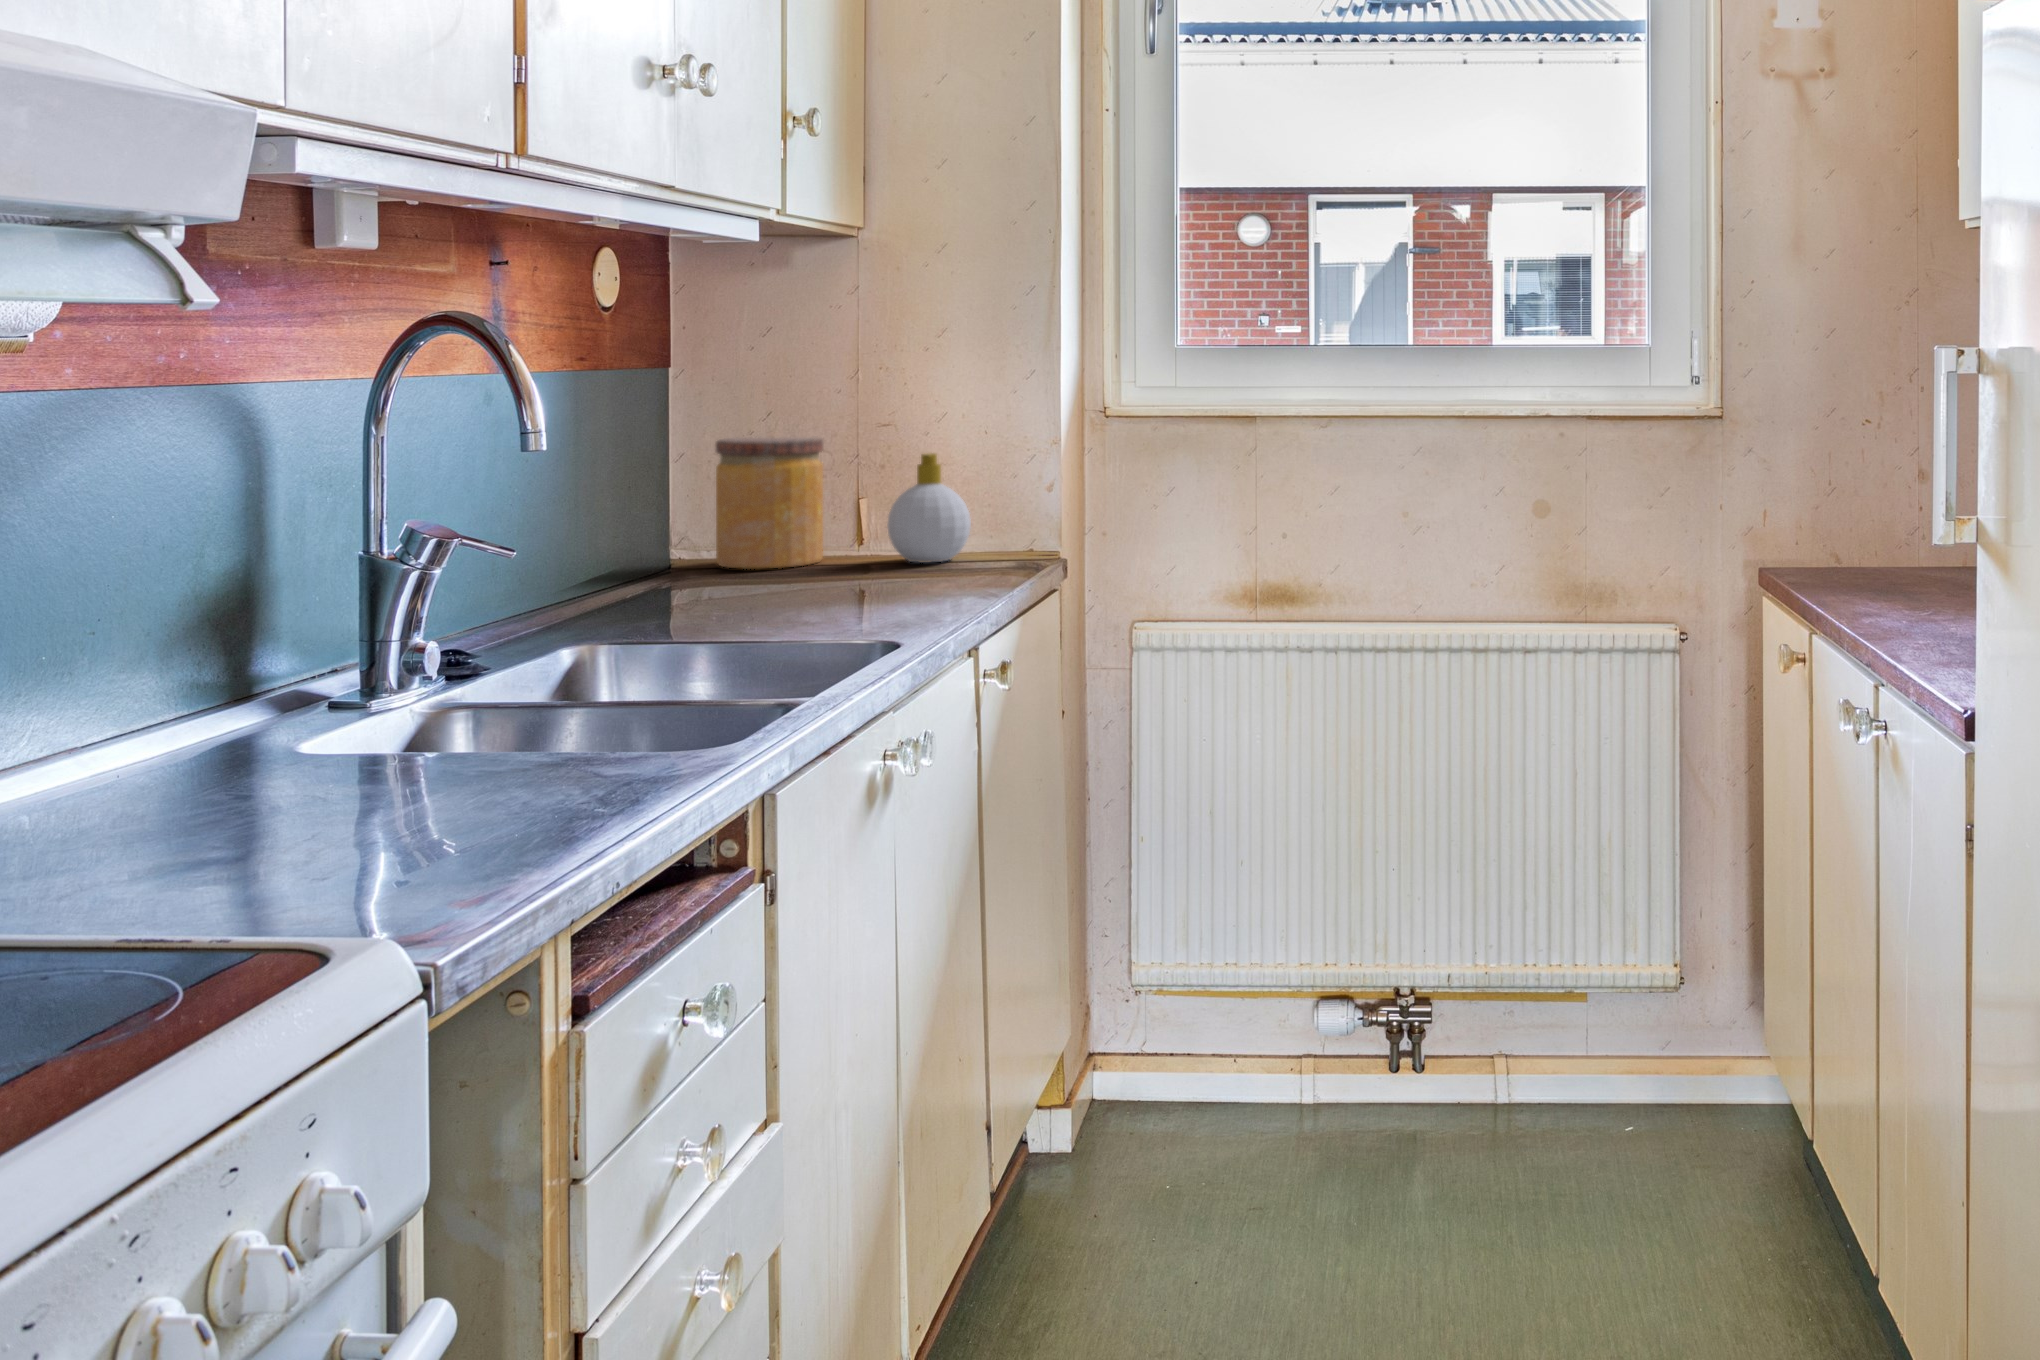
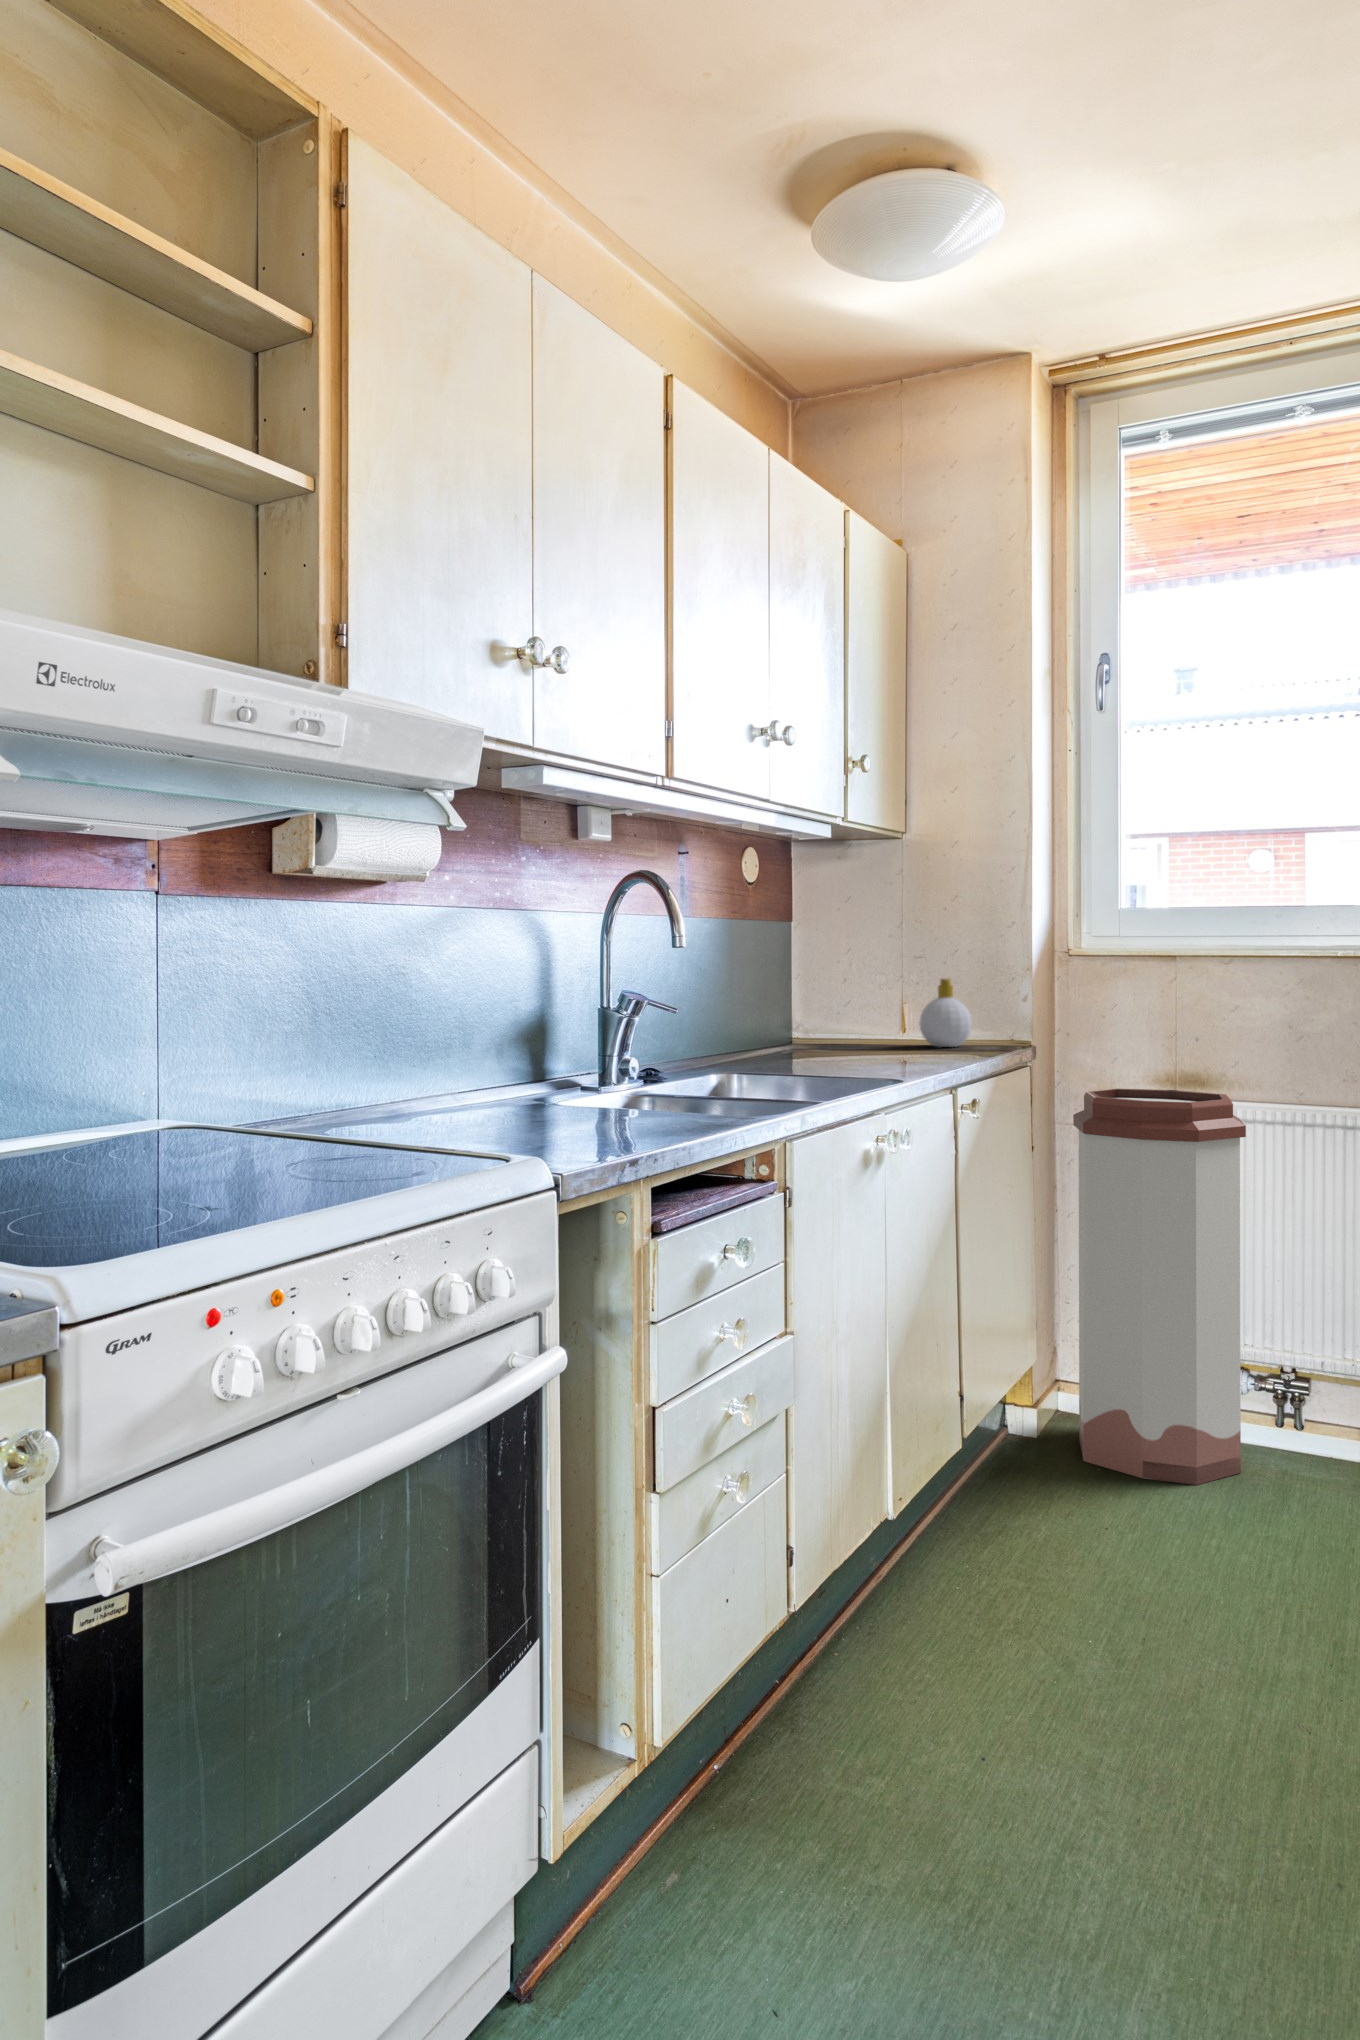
jar: present [716,437,823,569] -> none [819,968,883,1046]
trash can: none [1123,607,1361,1194] -> present [1073,1089,1246,1485]

